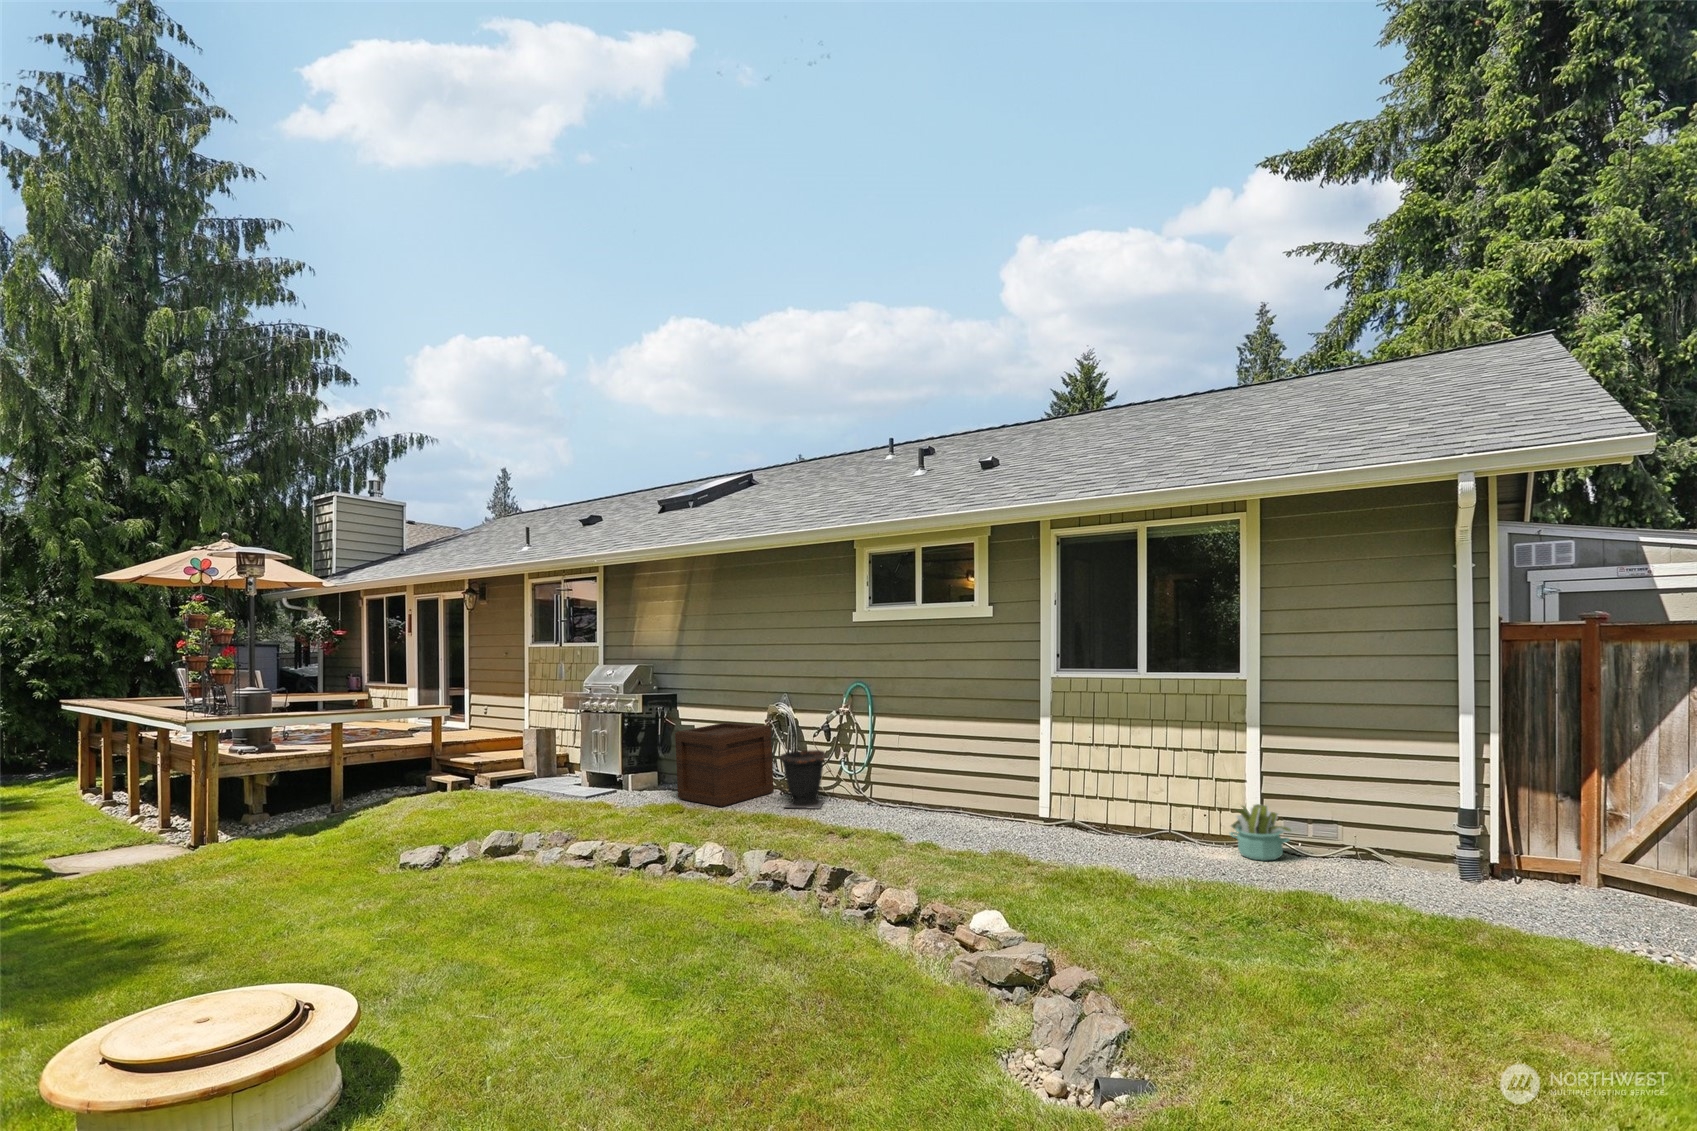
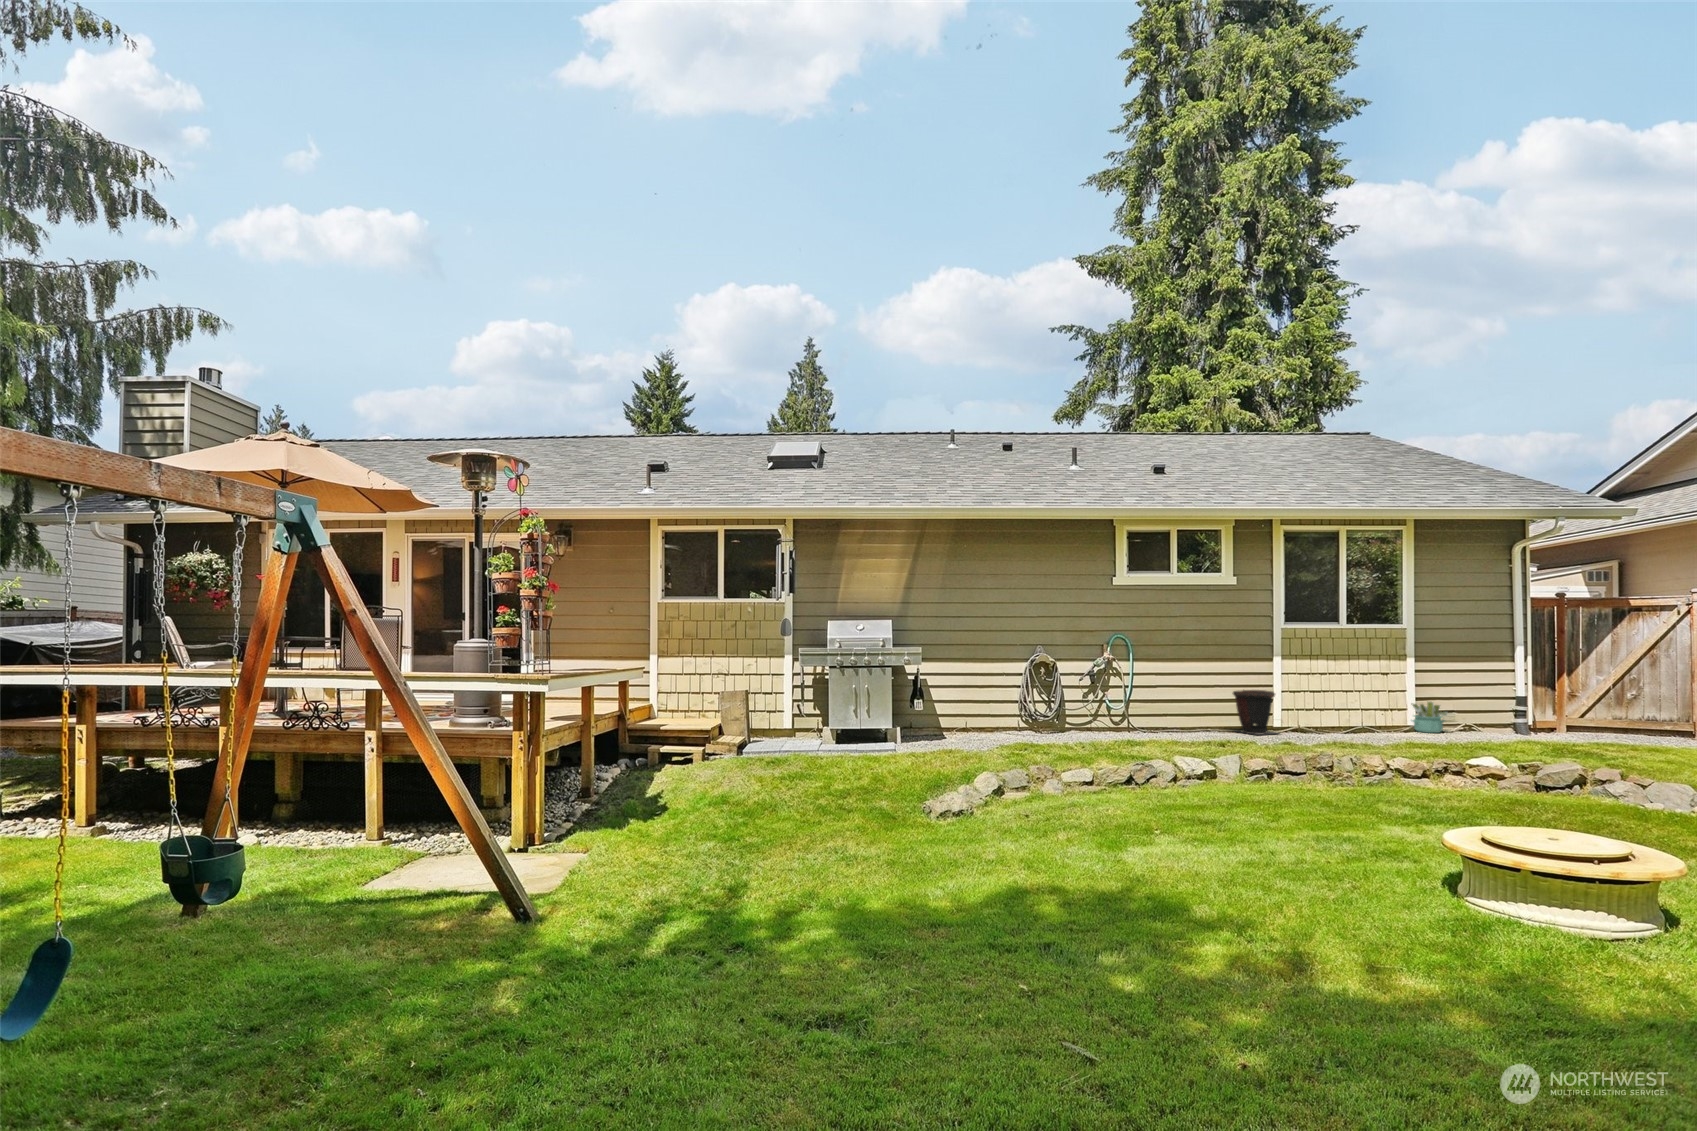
wooden crate: present [675,722,774,807] -> none [971,674,1035,740]
bucket: present [780,750,826,809] -> present [1233,690,1275,735]

